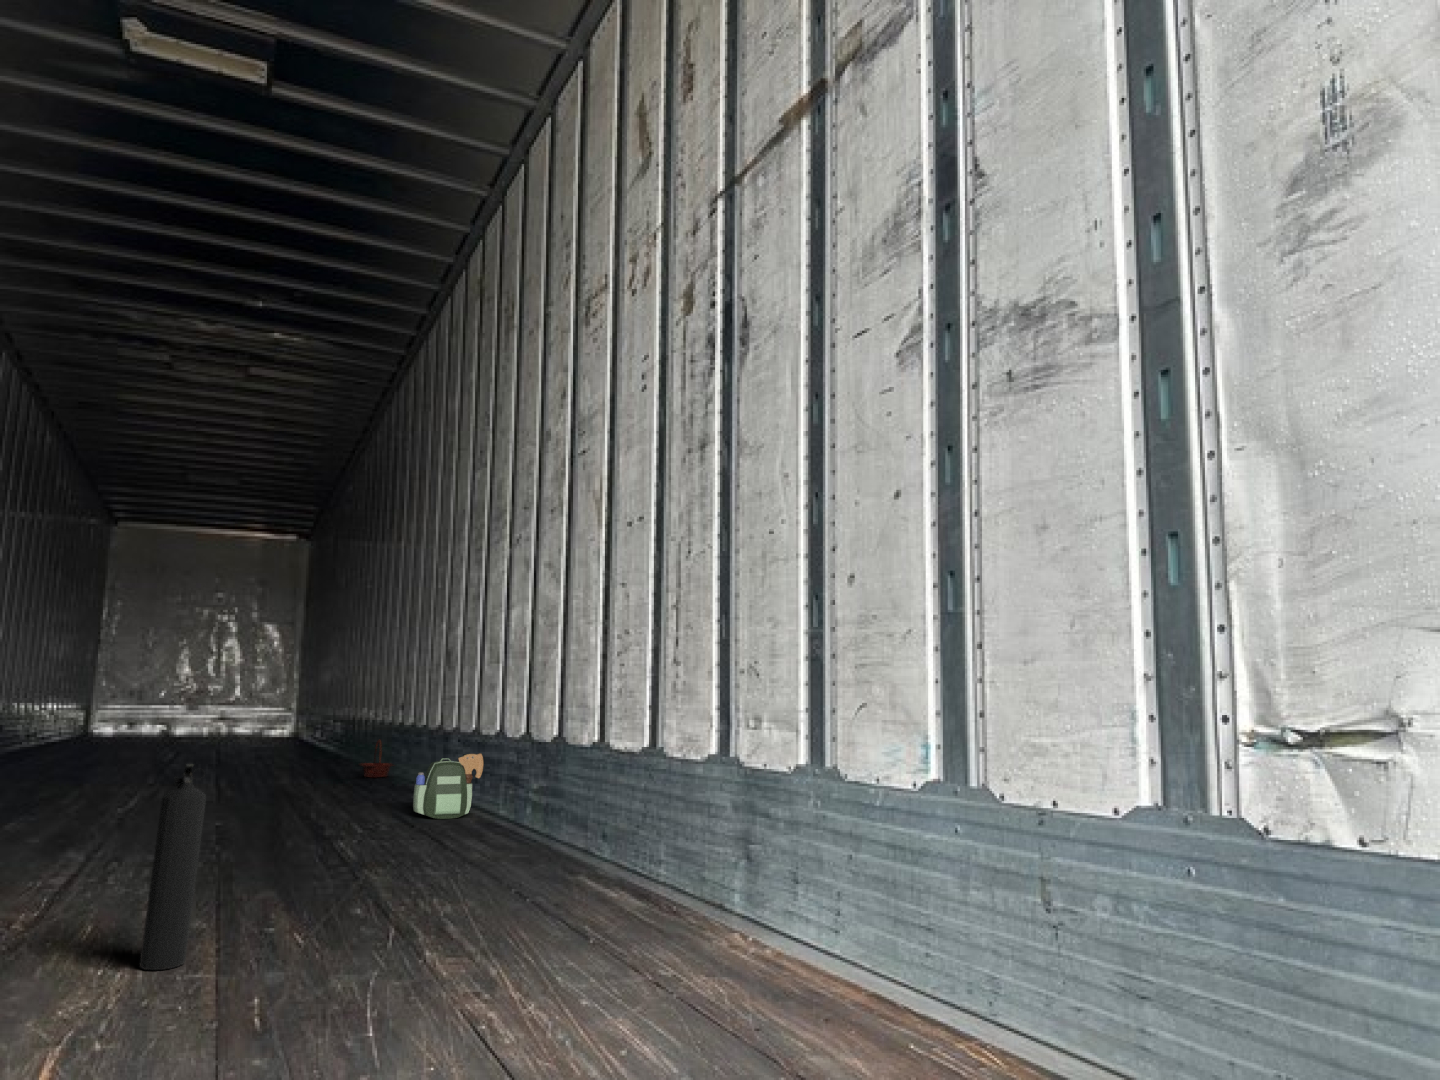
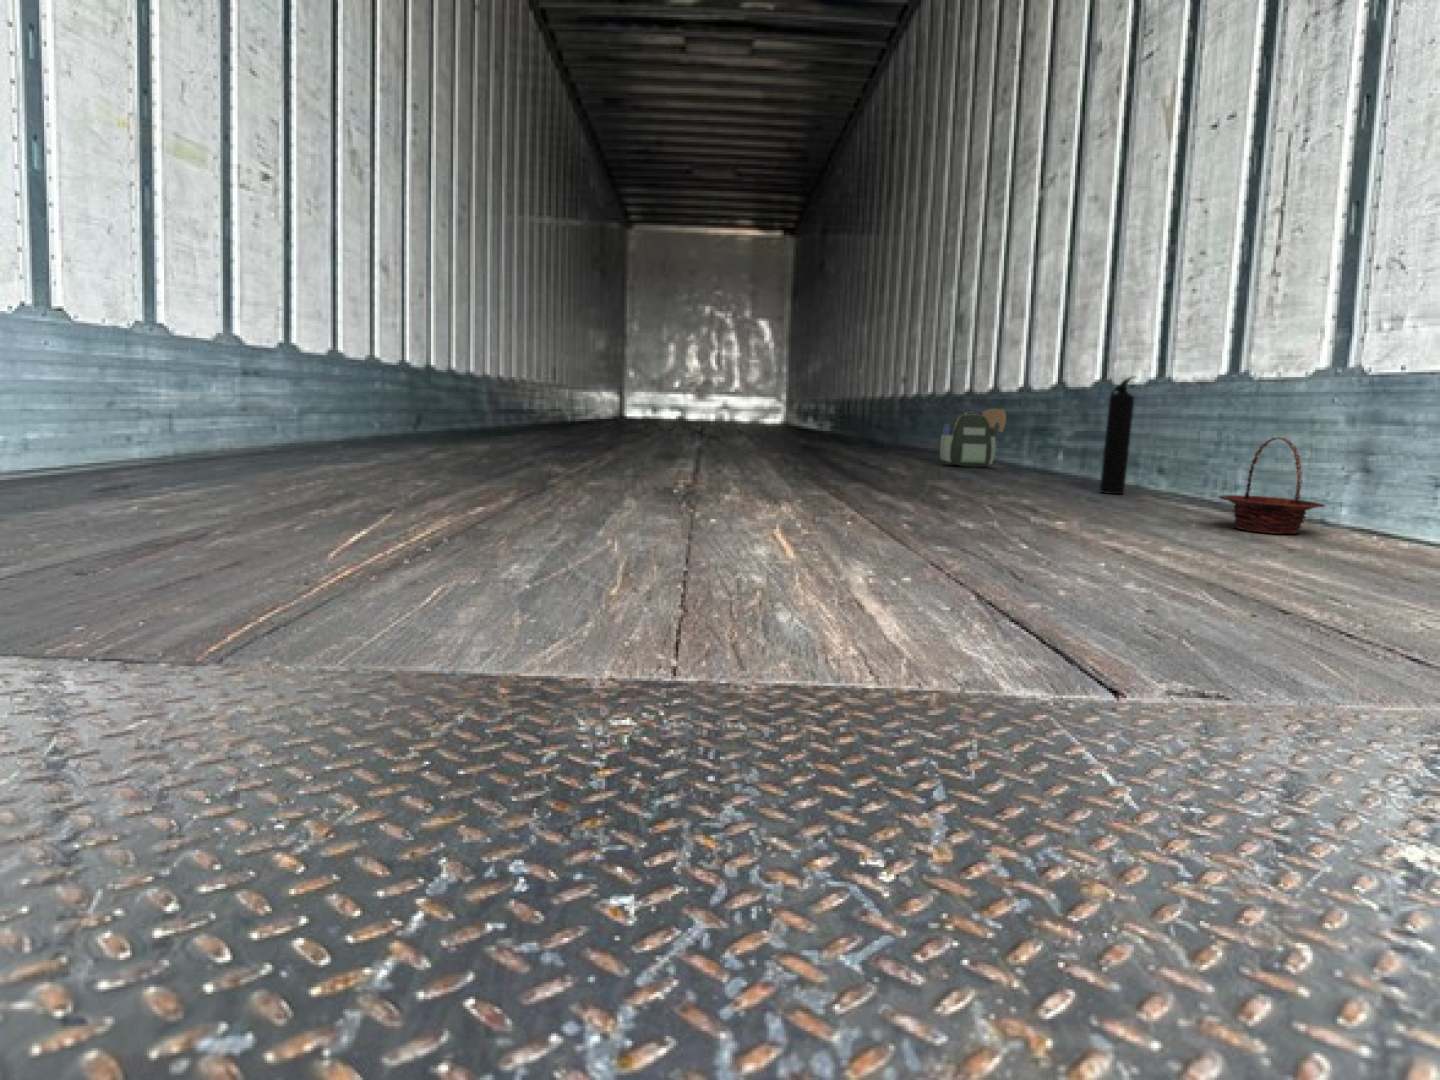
basket: present [360,740,393,777] -> present [1219,437,1324,534]
fire extinguisher: present [140,764,206,970] -> present [1100,376,1135,494]

